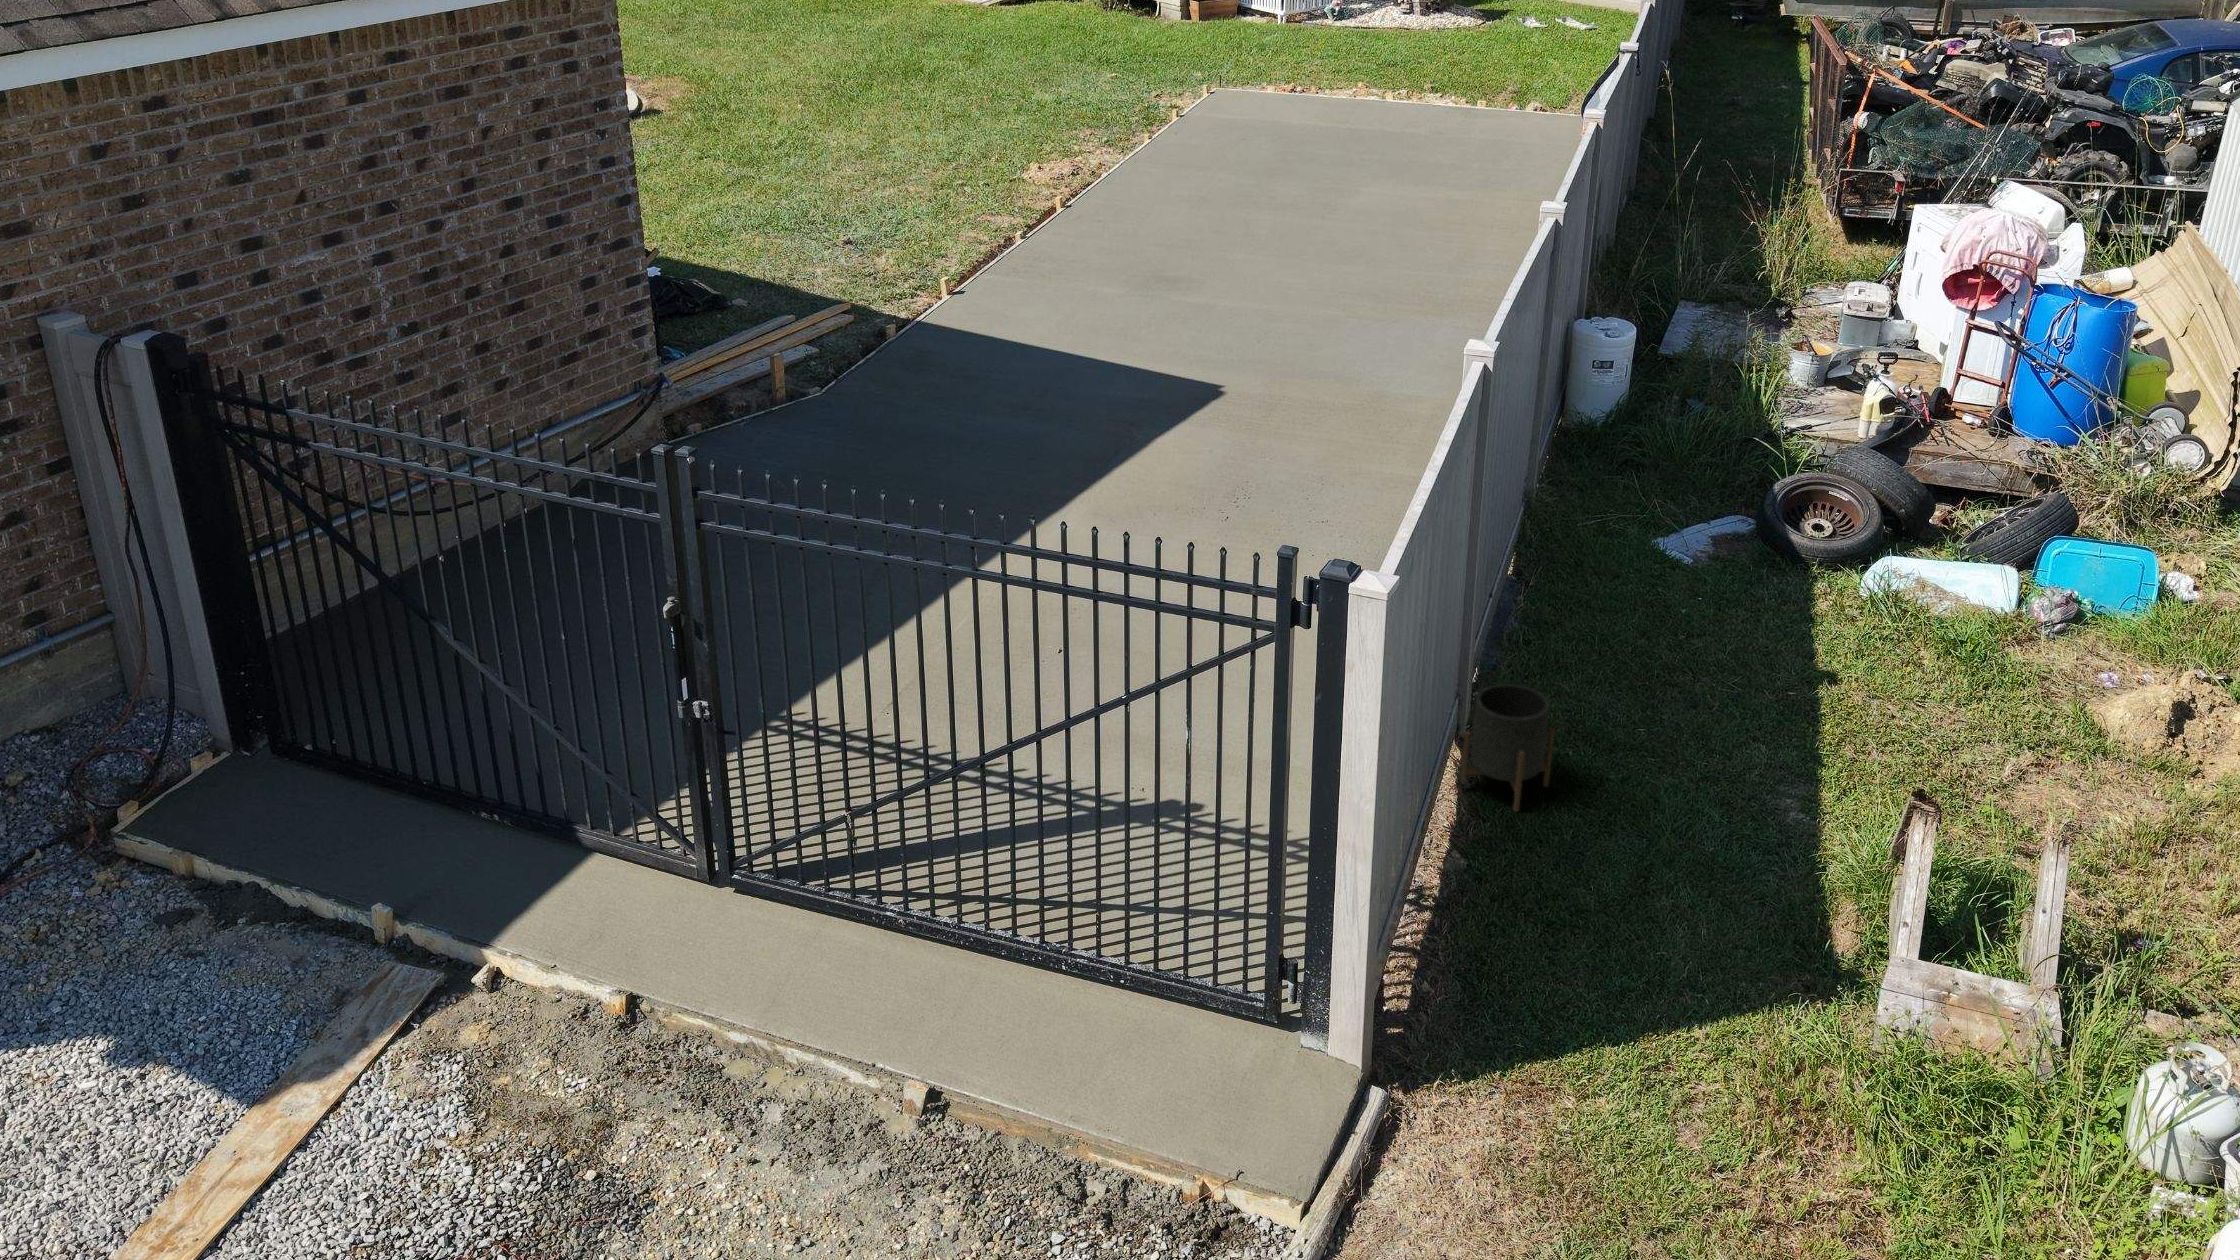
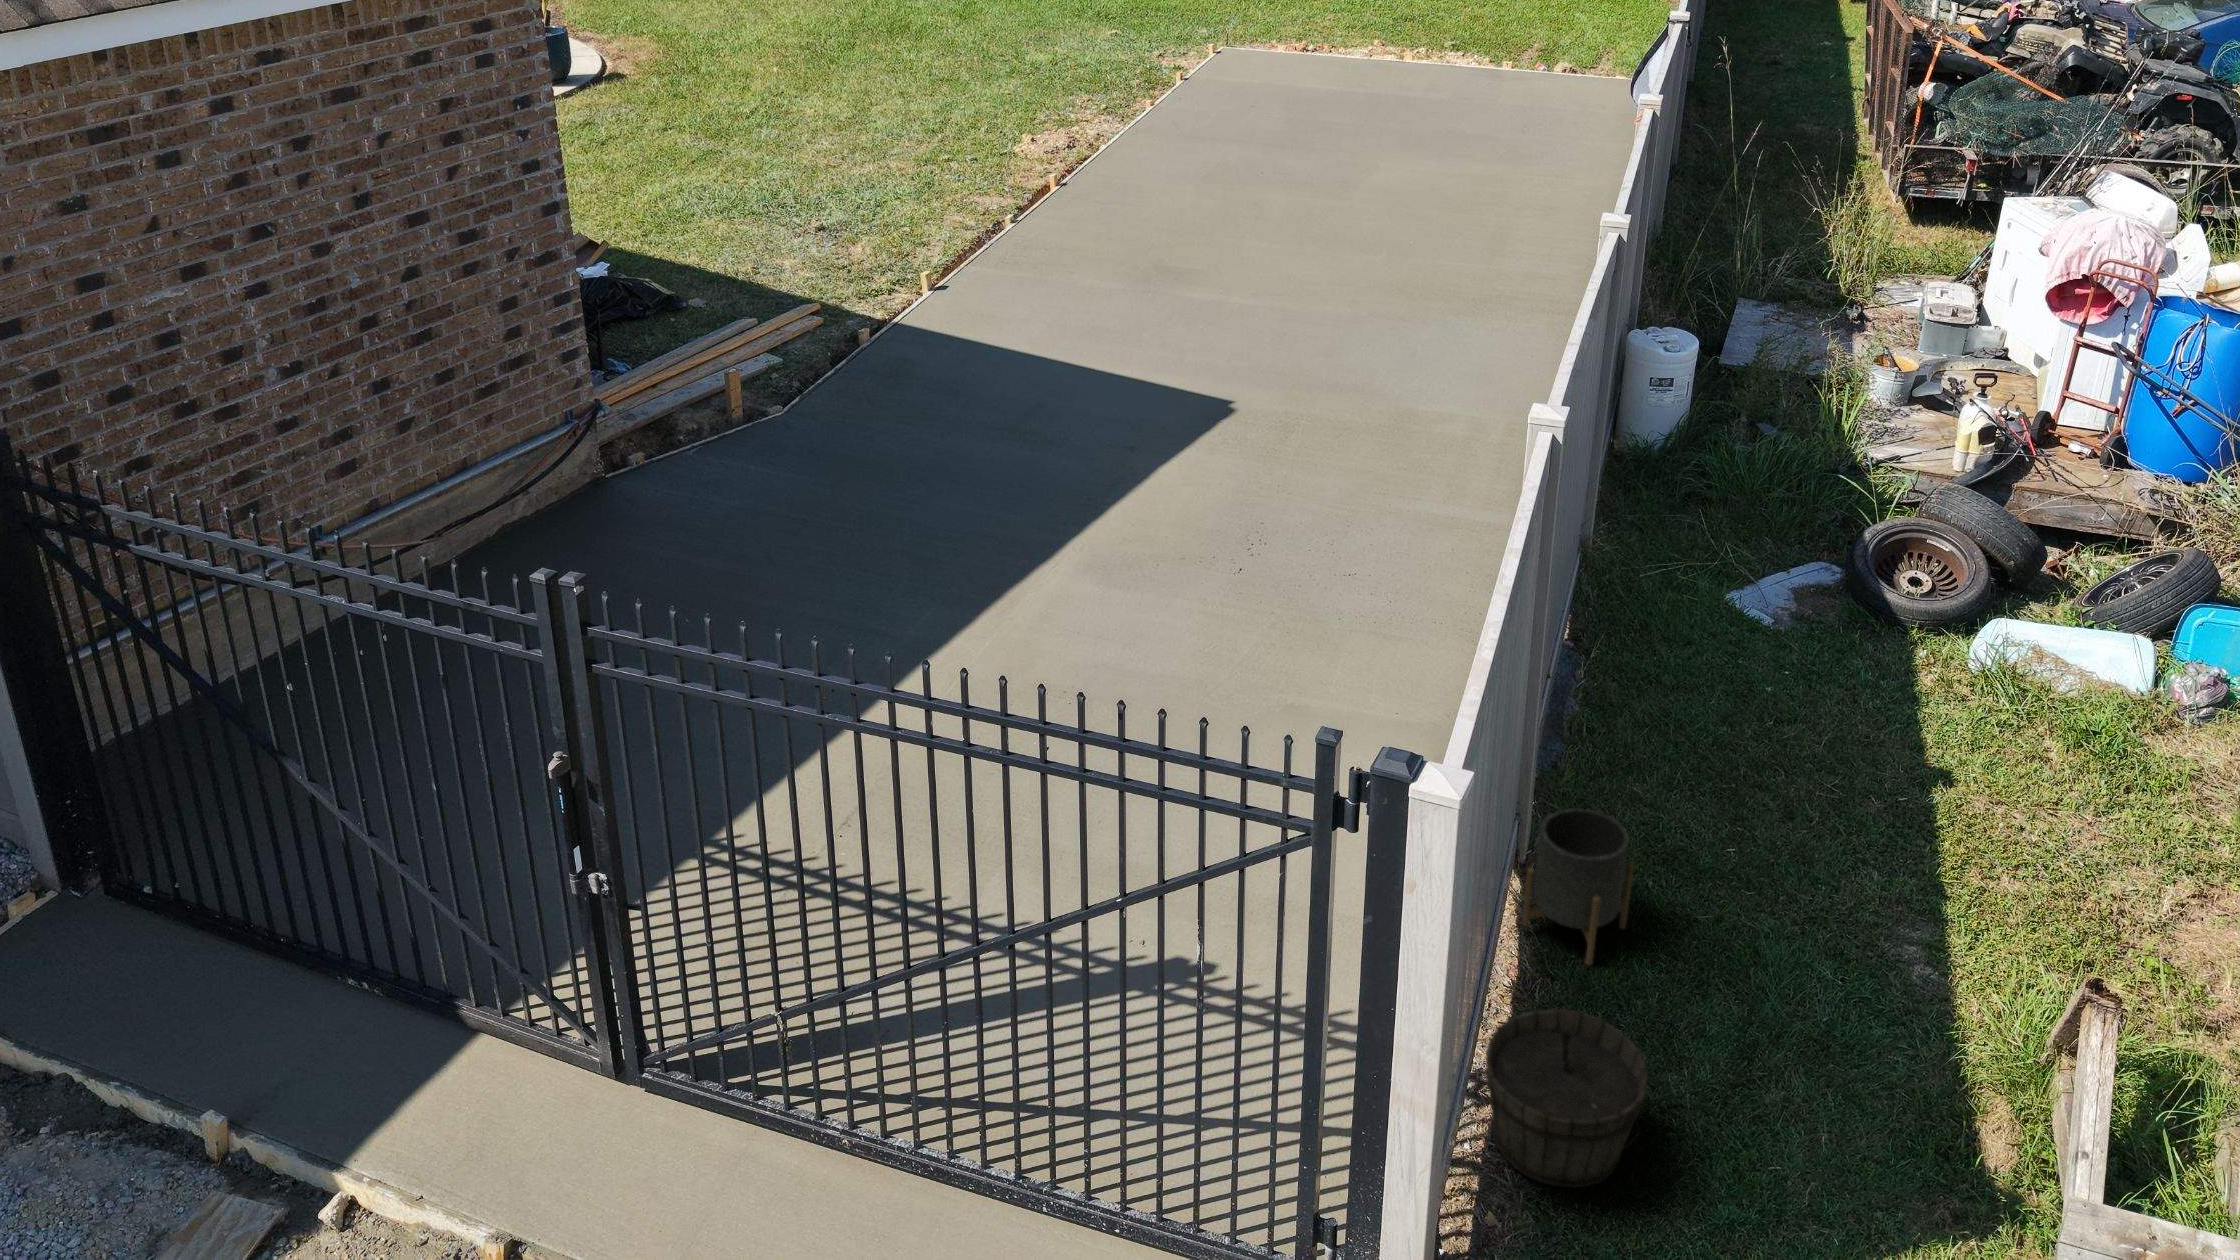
wooden bucket: none [1423,826,1555,962] -> present [1486,1009,1648,1187]

